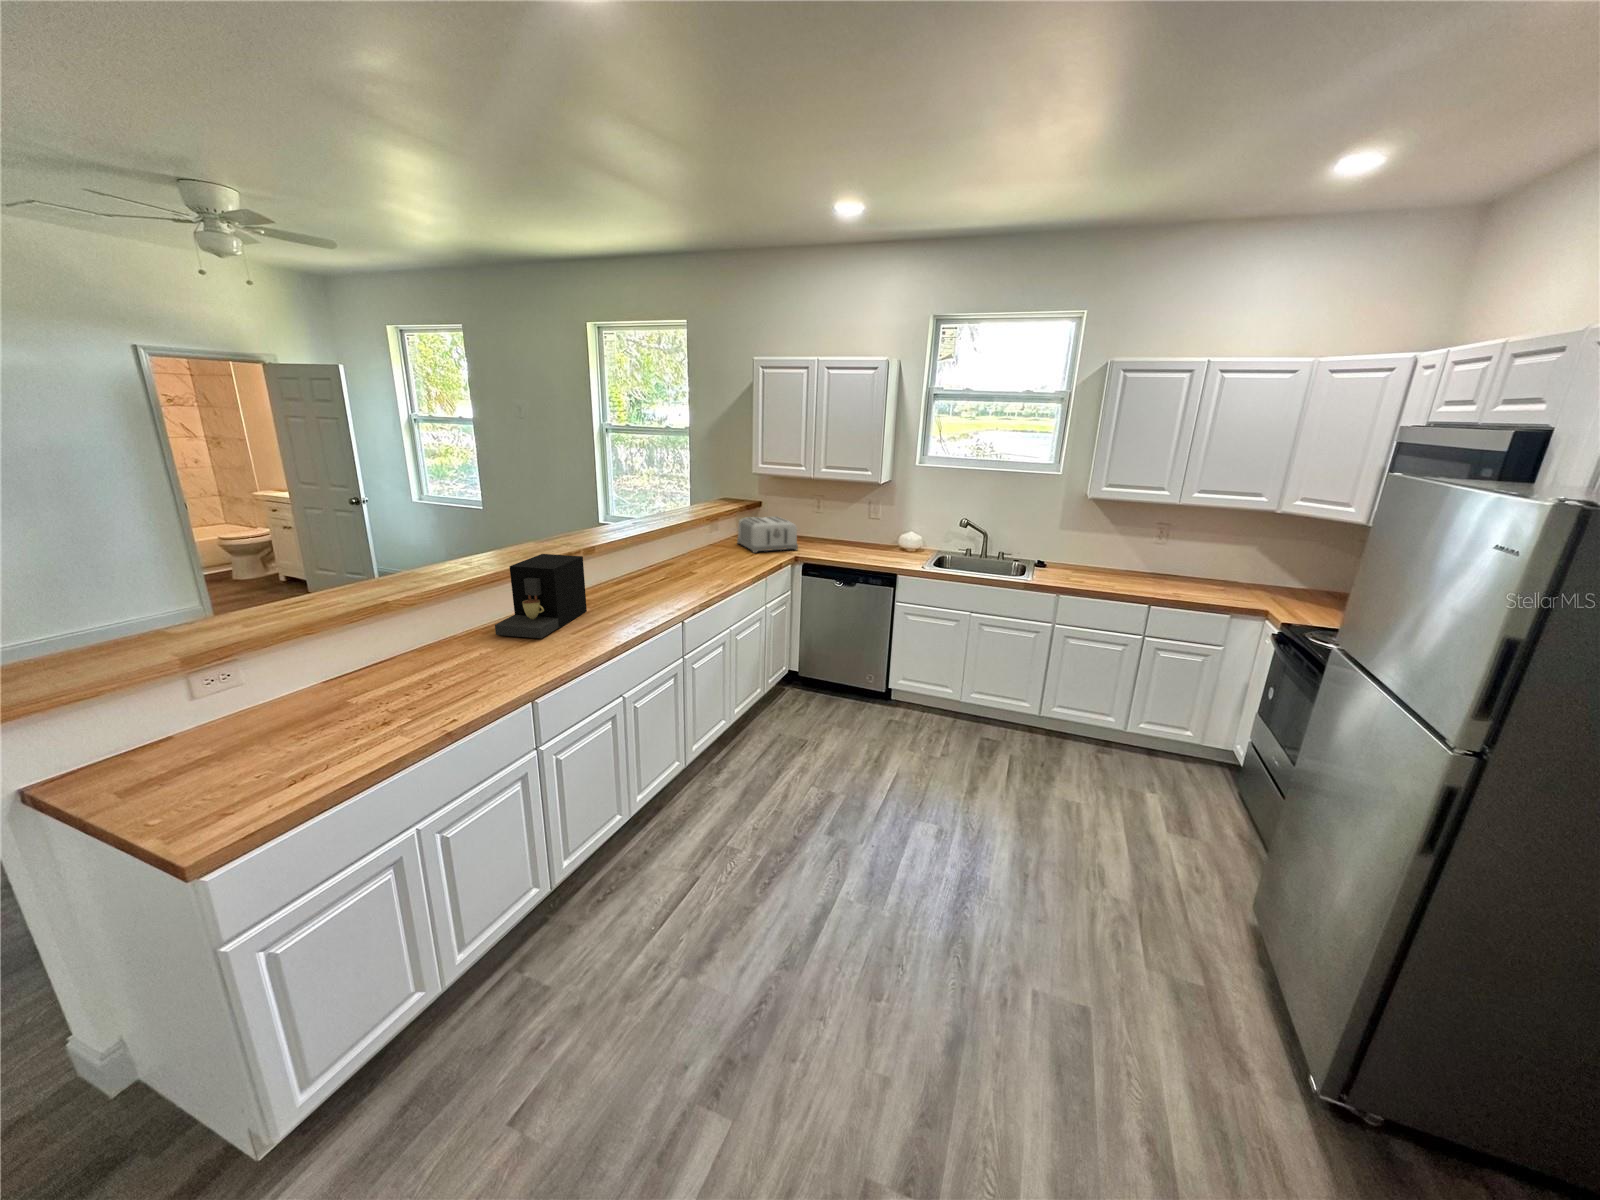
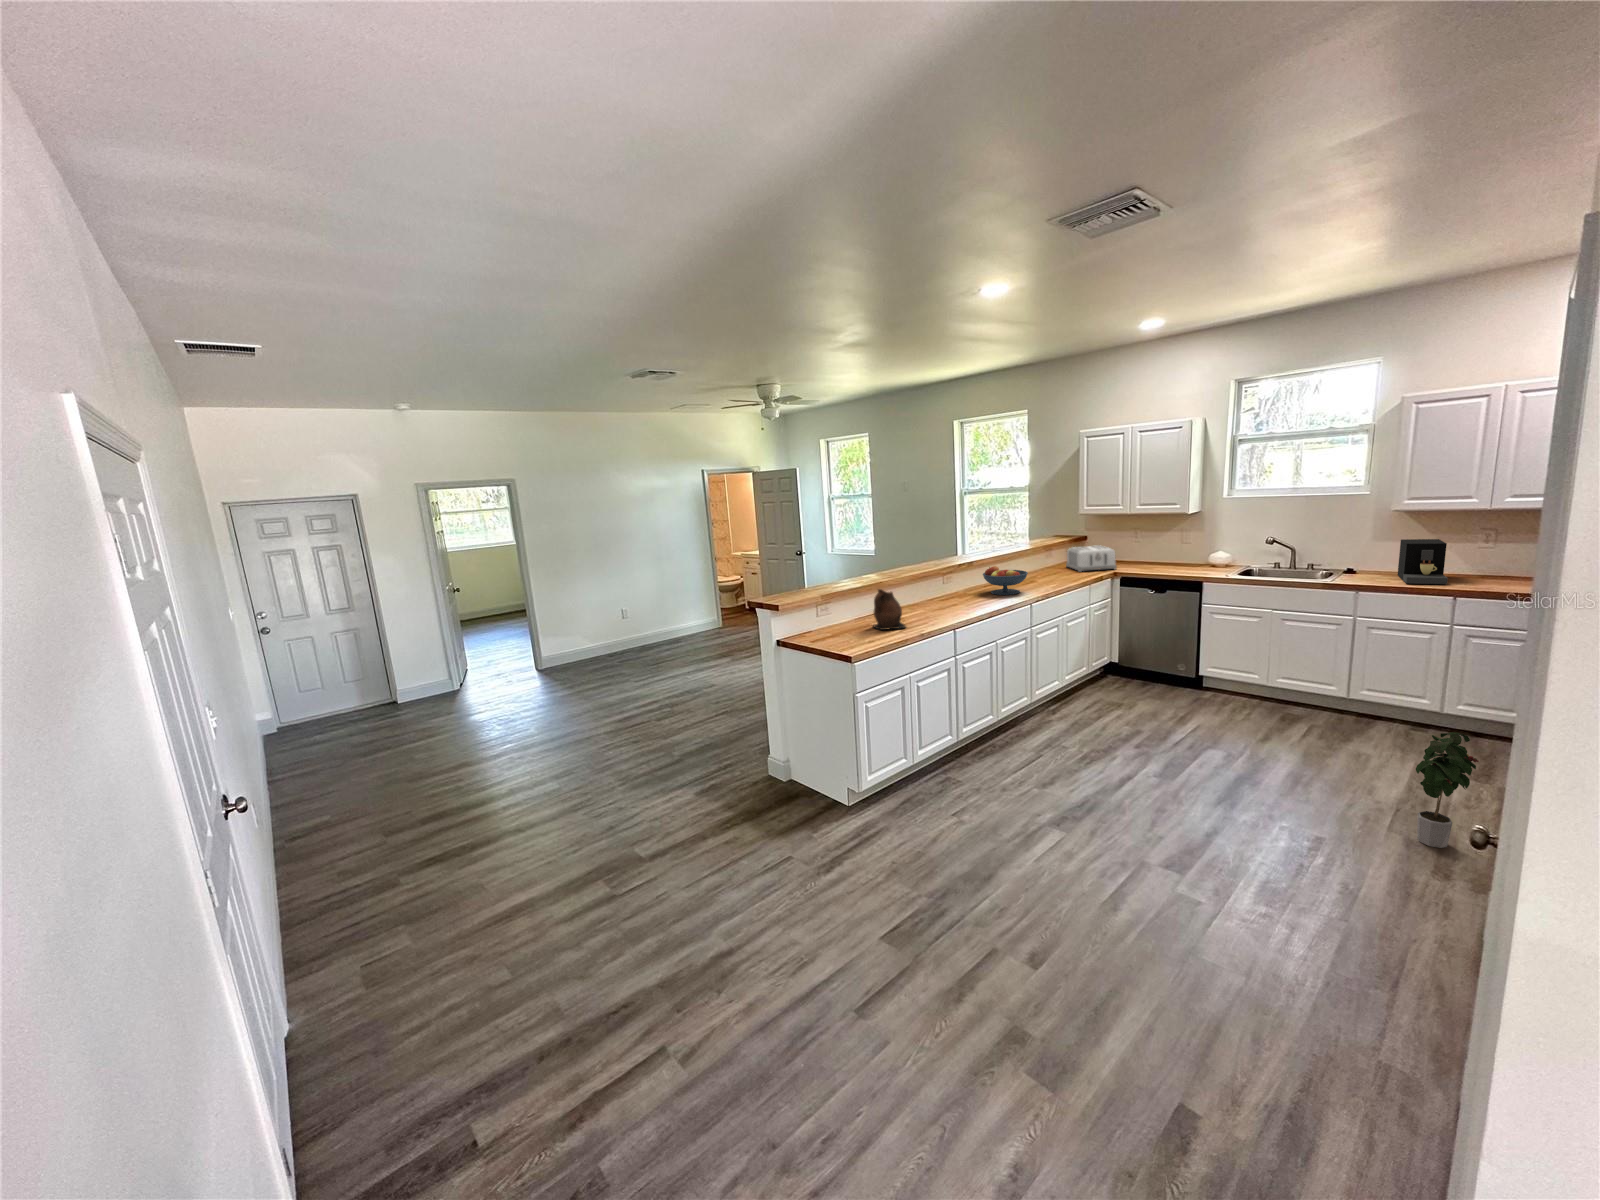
fruit bowl: none [612,550,683,599] -> present [983,566,1028,595]
coffee maker: present [495,554,587,638] -> present [1398,539,1448,584]
ceramic pitcher: none [317,623,417,719] -> present [873,589,906,630]
potted plant: none [1196,832,1301,996] -> present [1416,732,1479,848]

